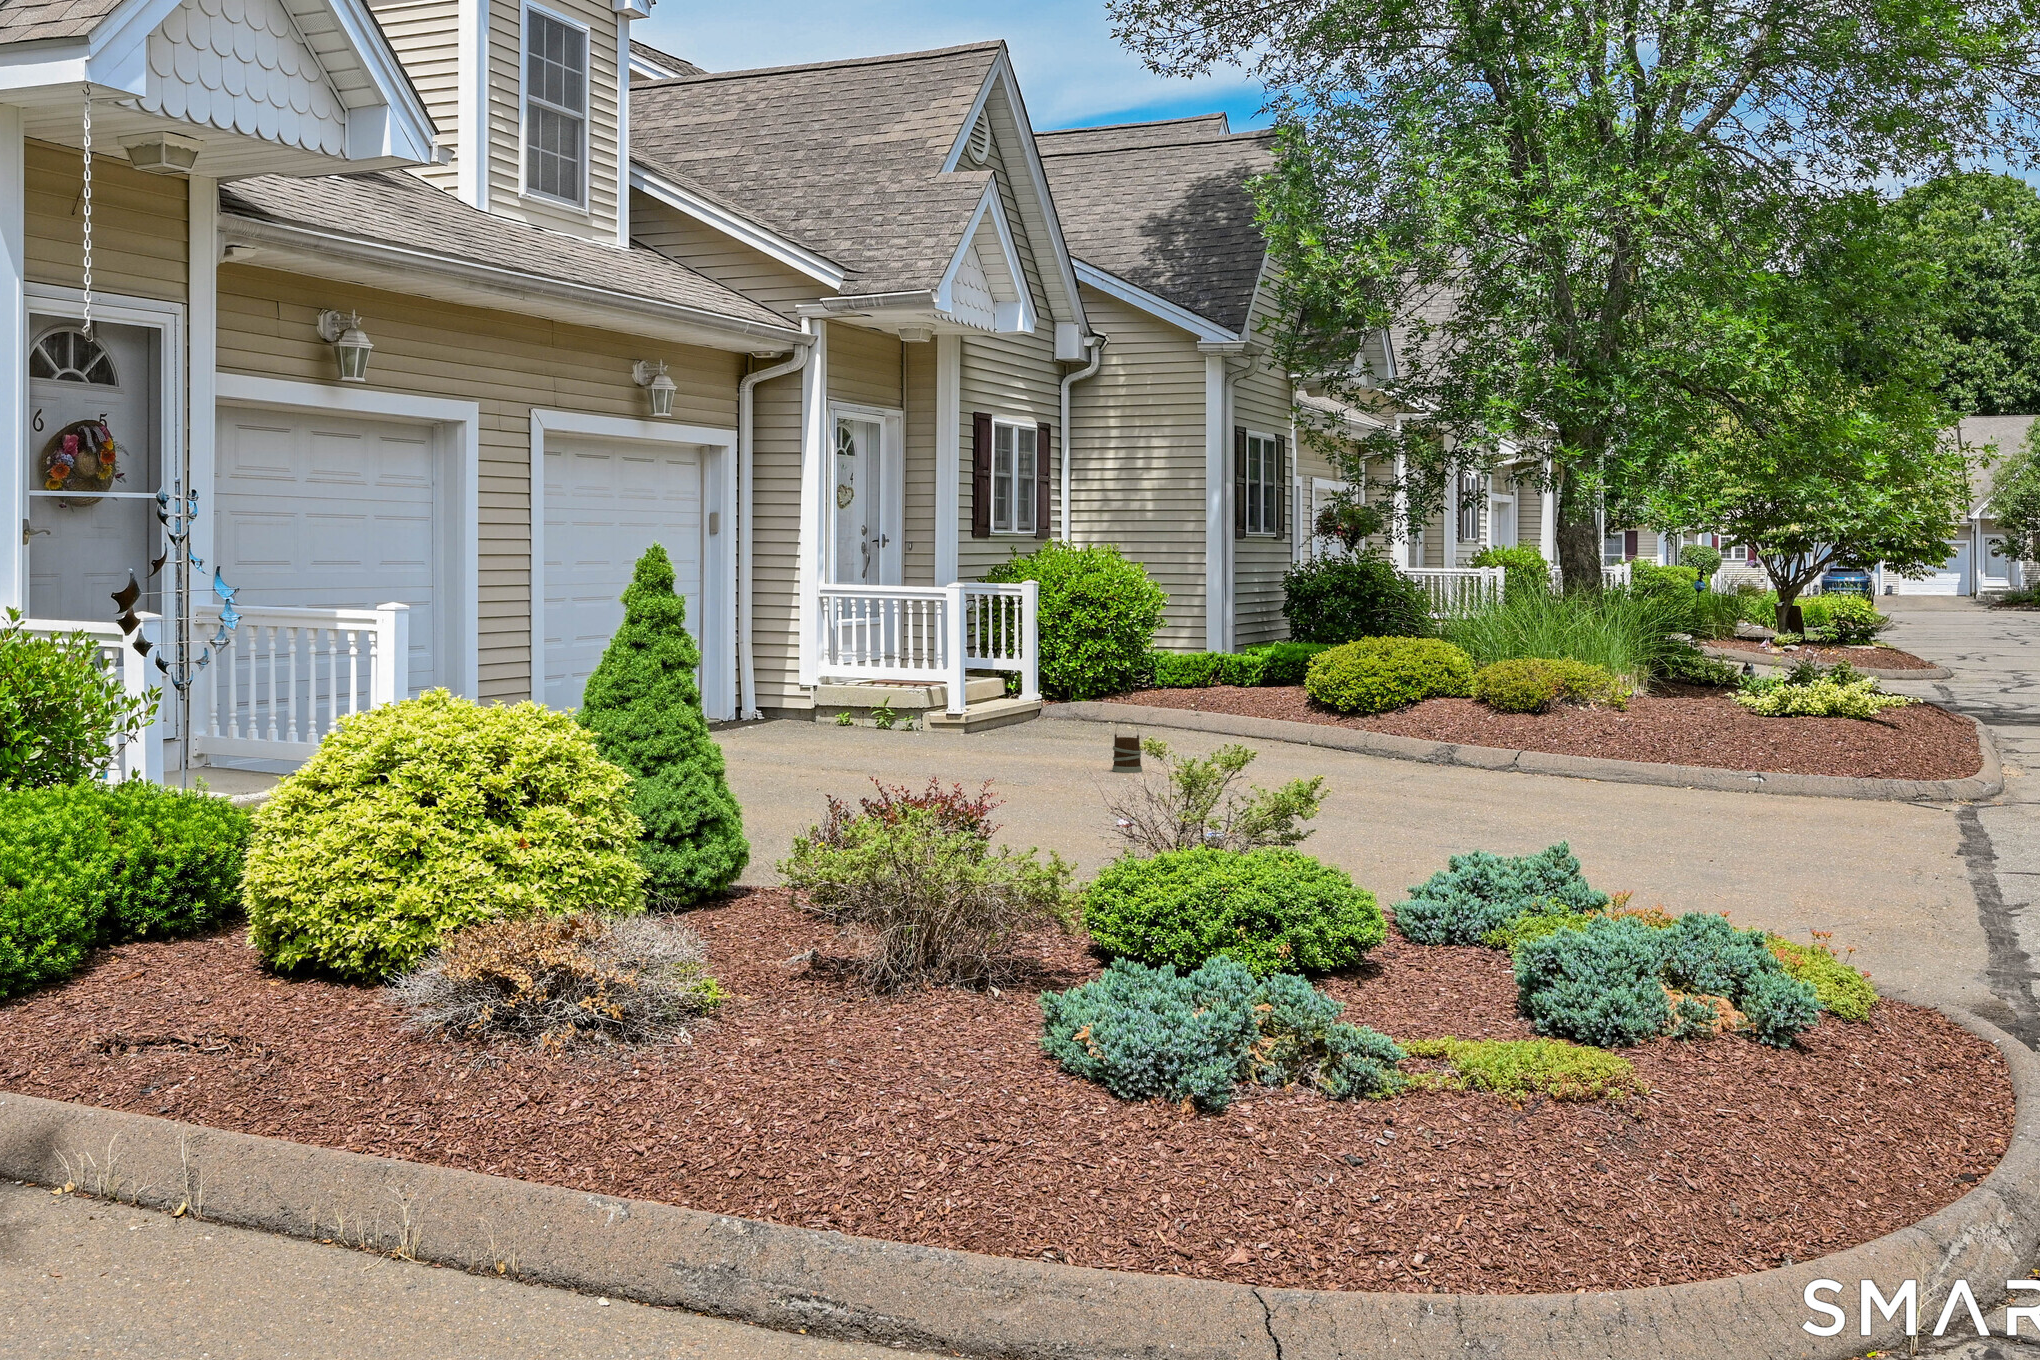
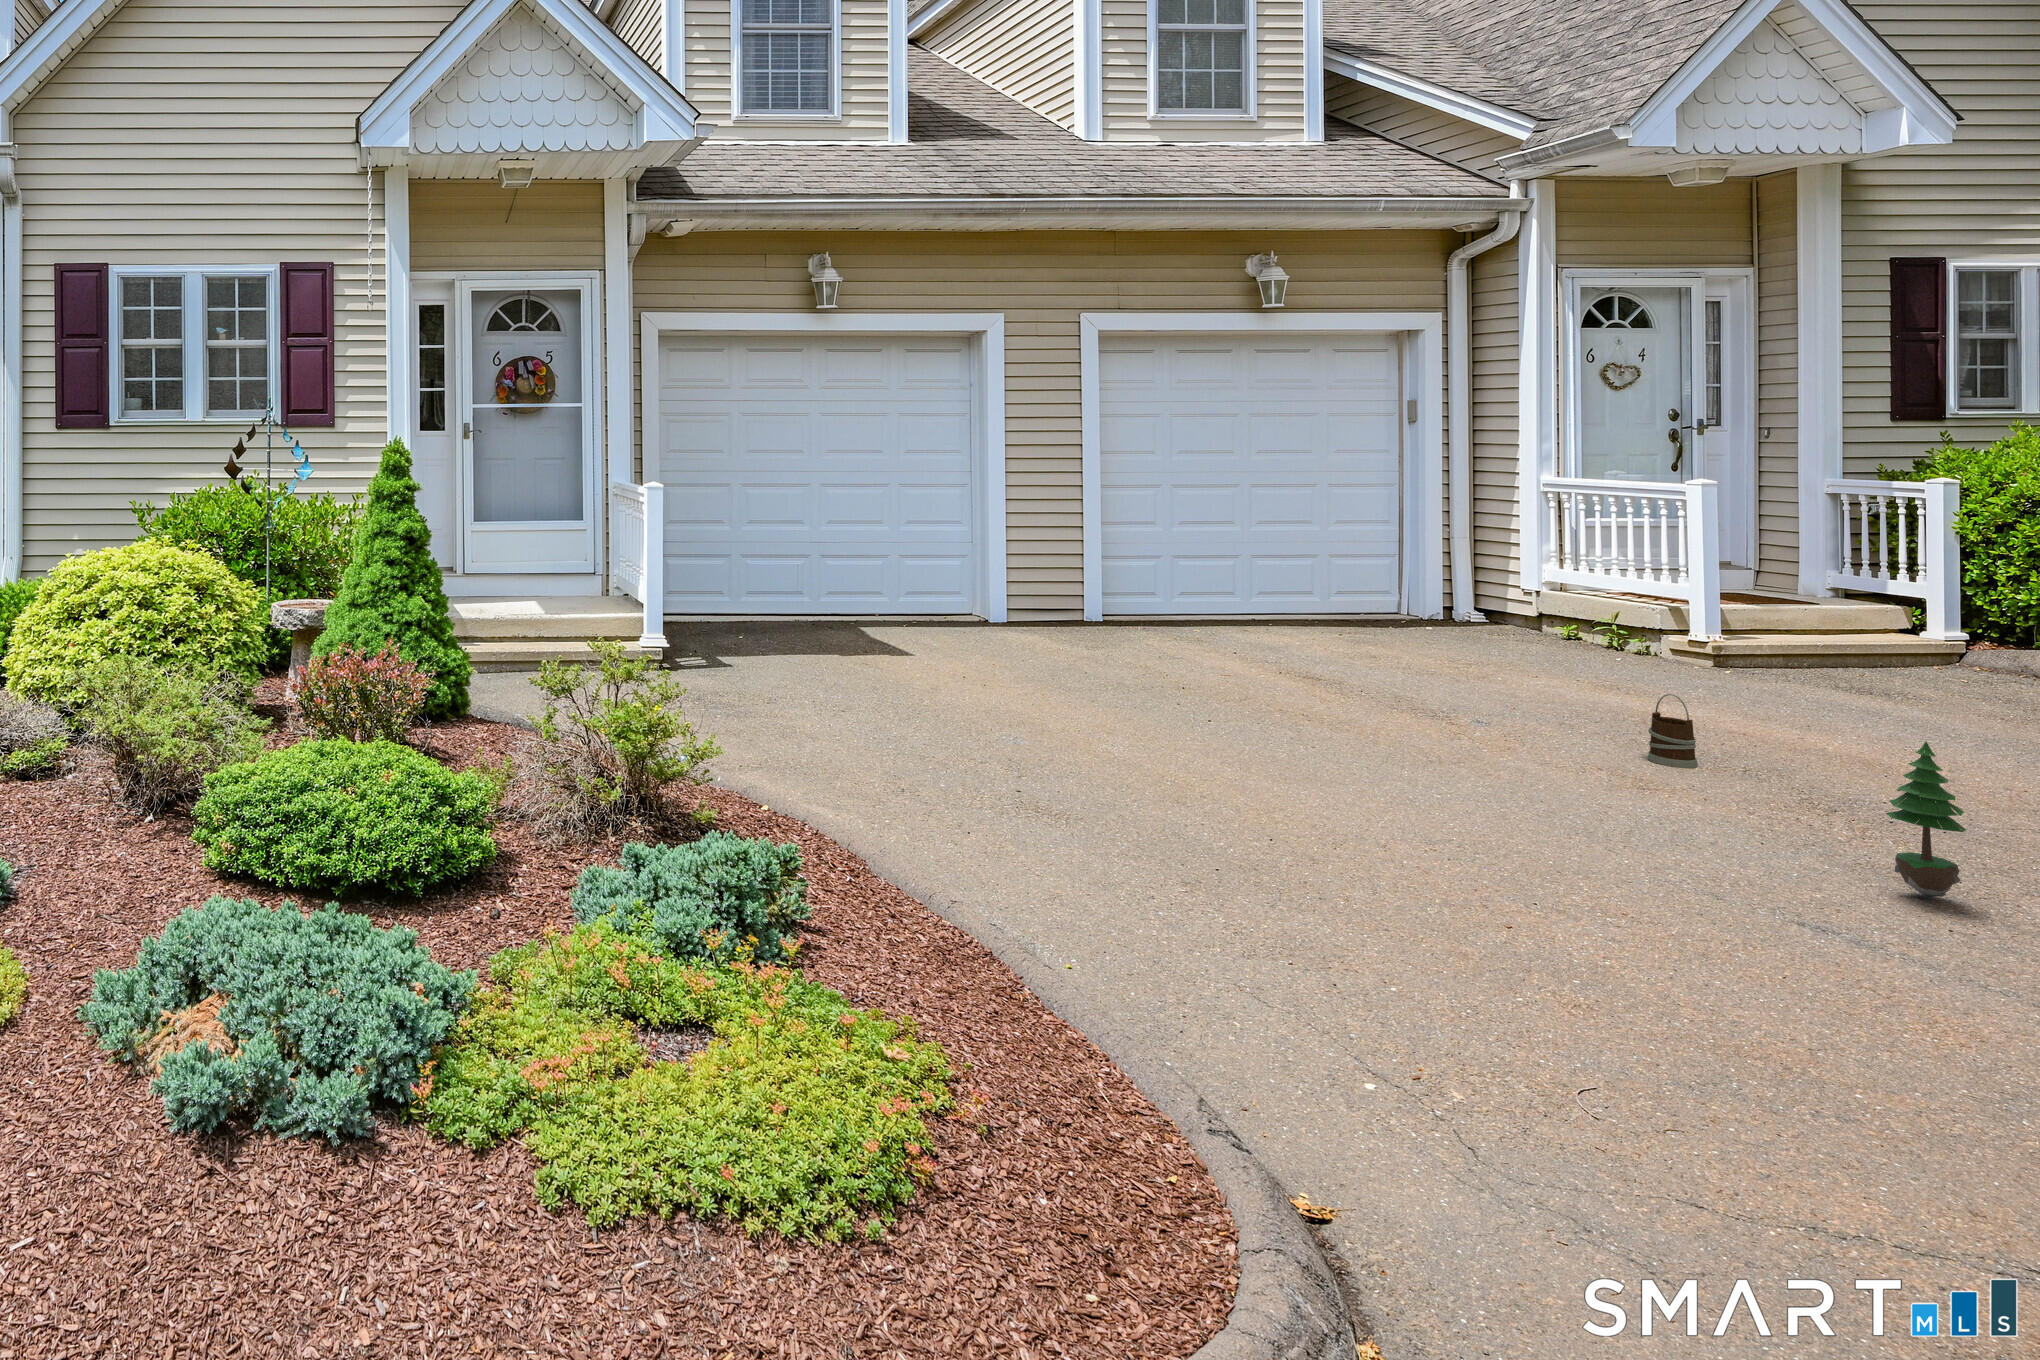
potted tree: none [1370,692,1408,795] -> present [1886,742,1966,898]

